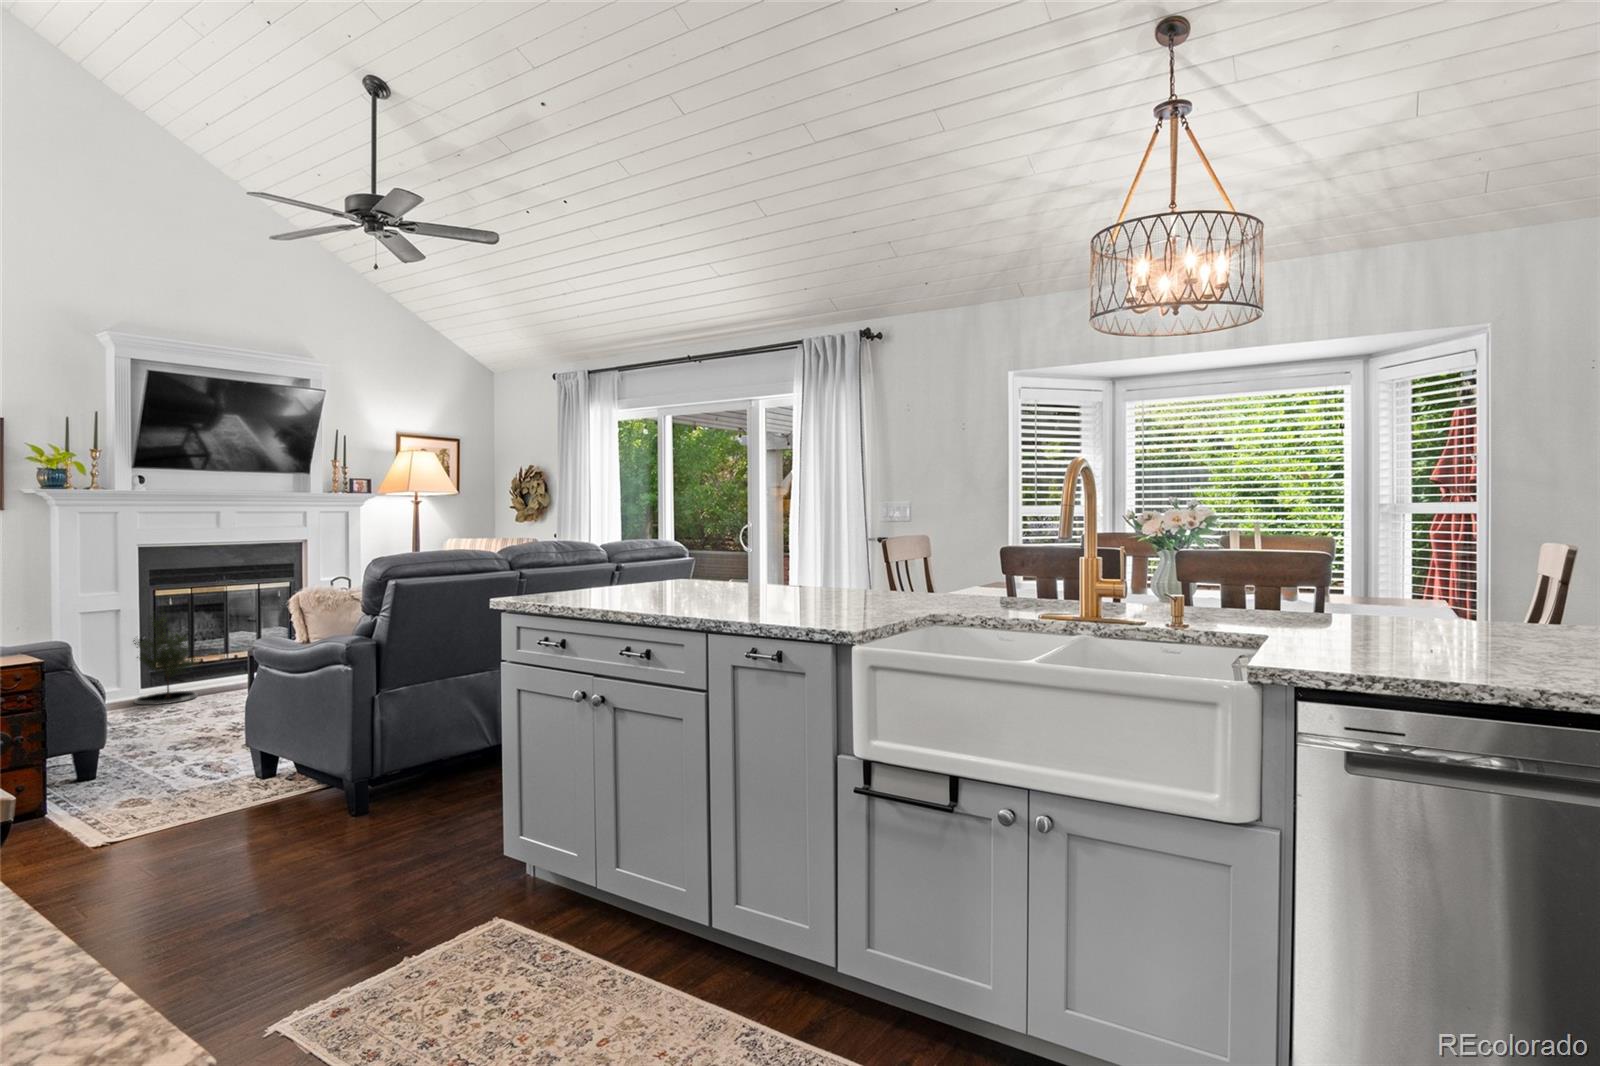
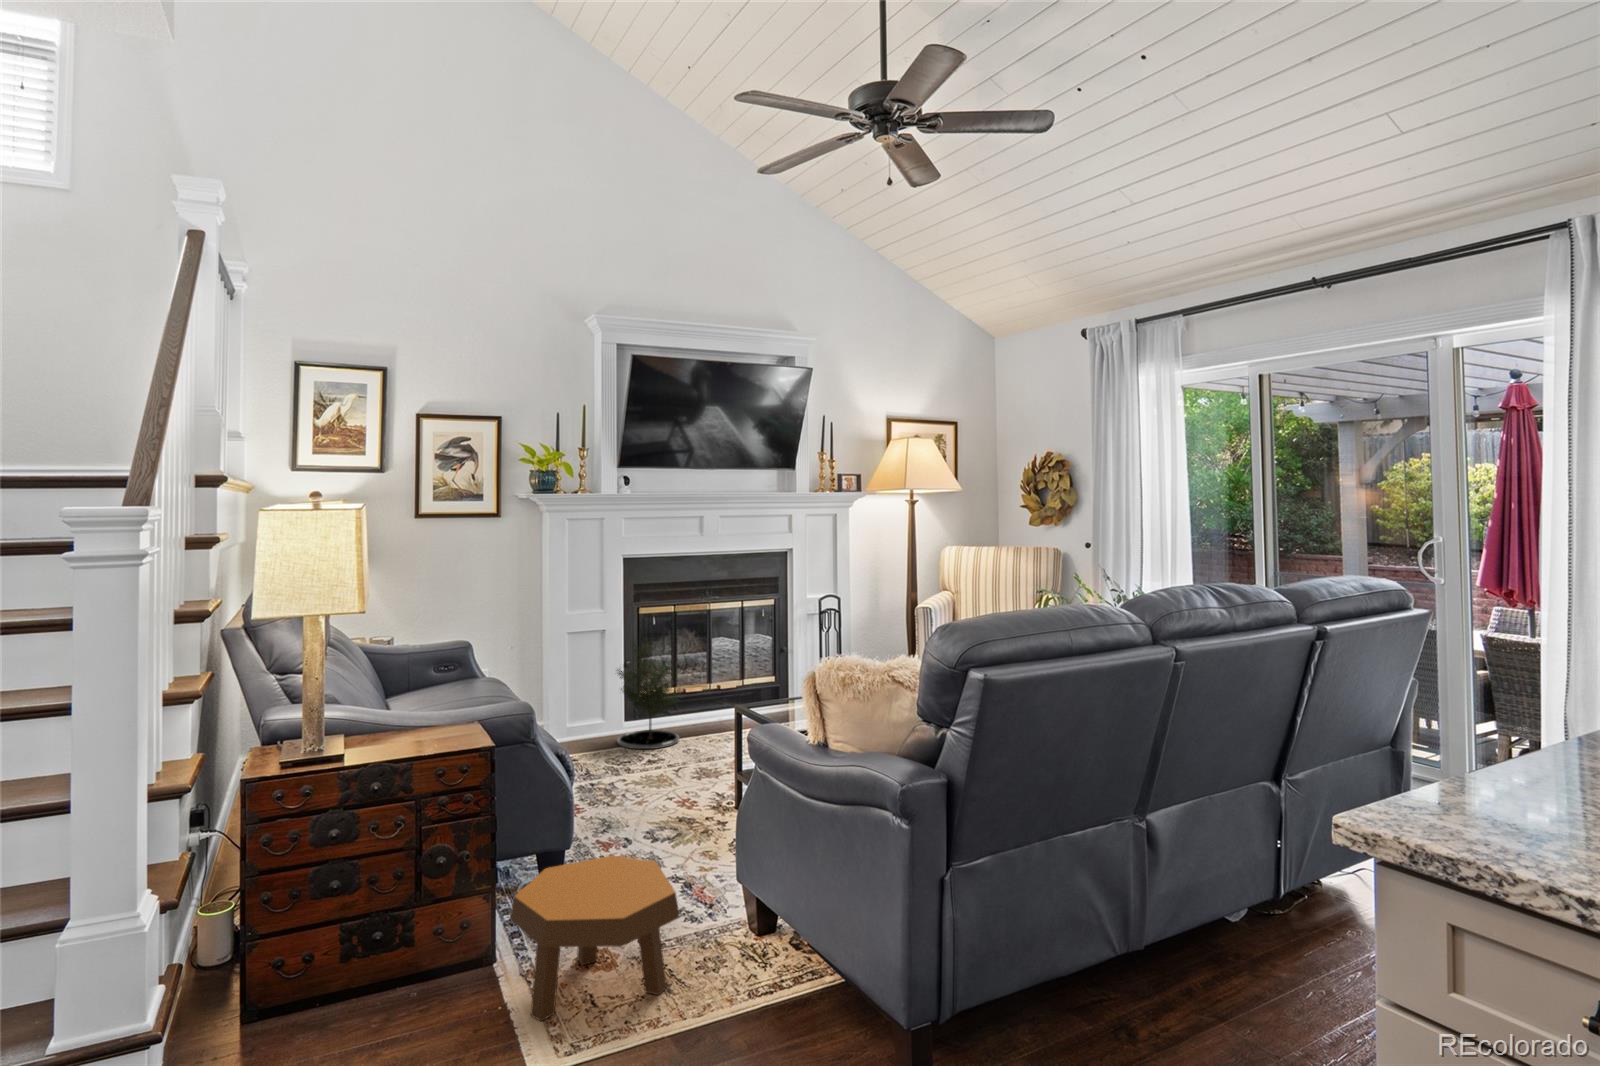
footstool: none [57,732,197,830] -> present [510,856,680,1021]

